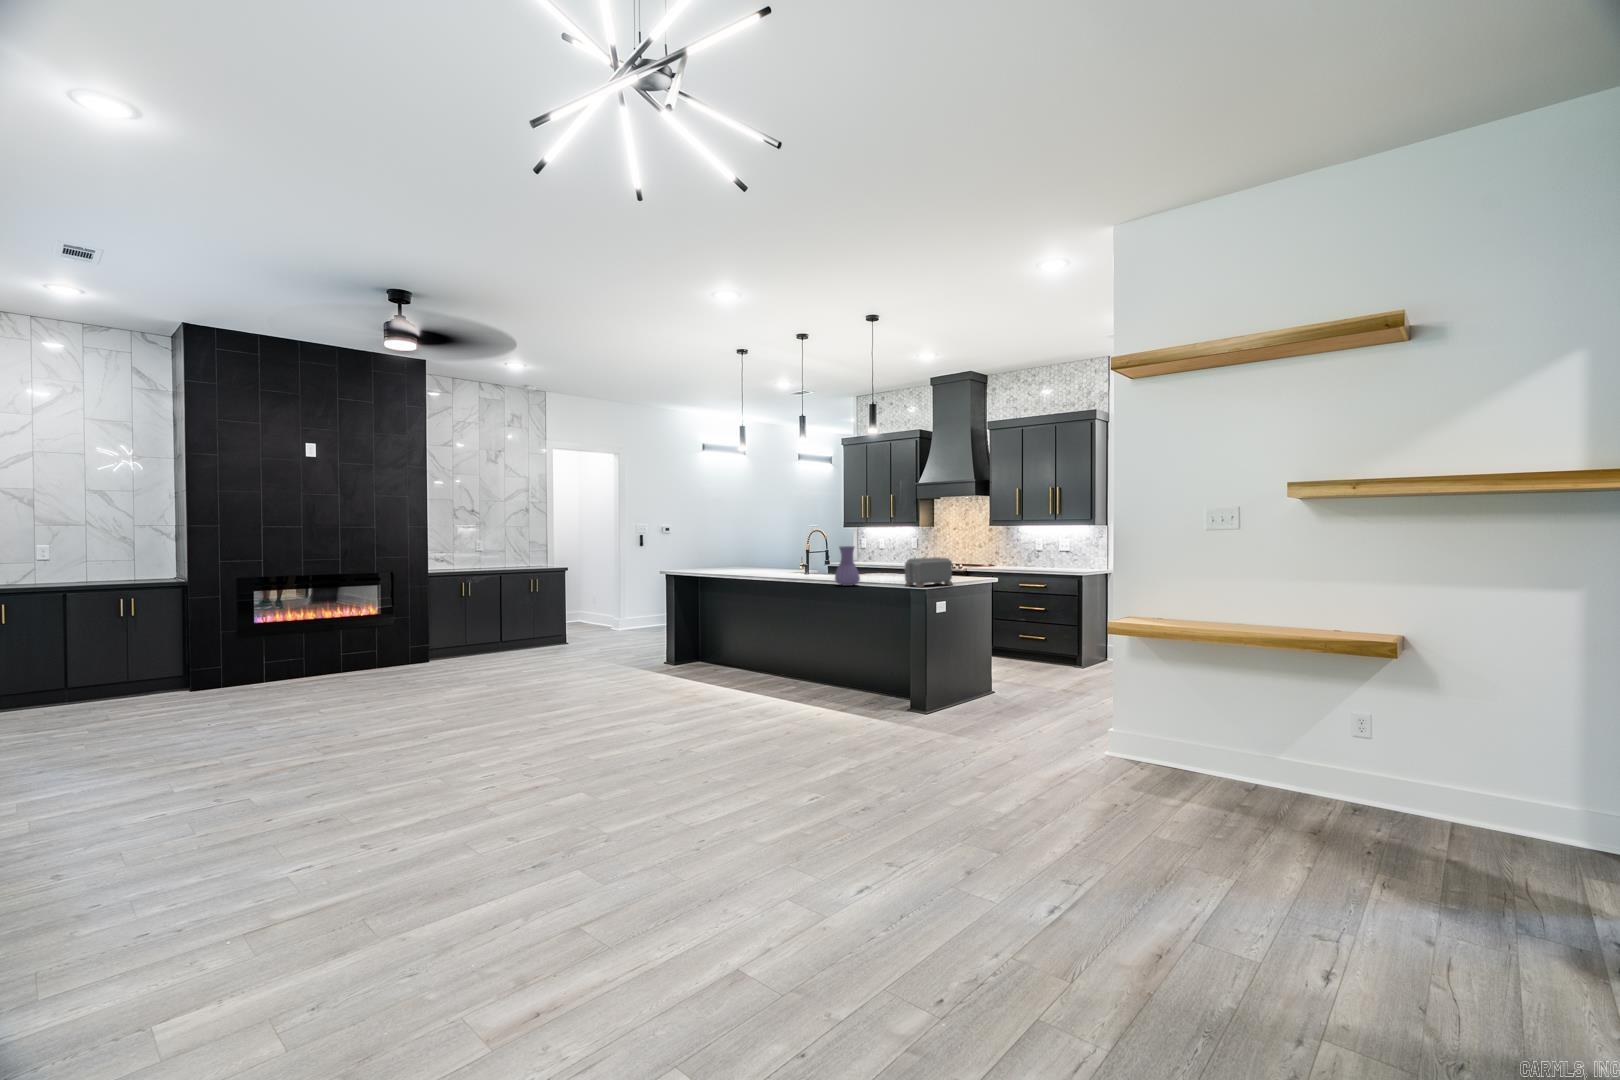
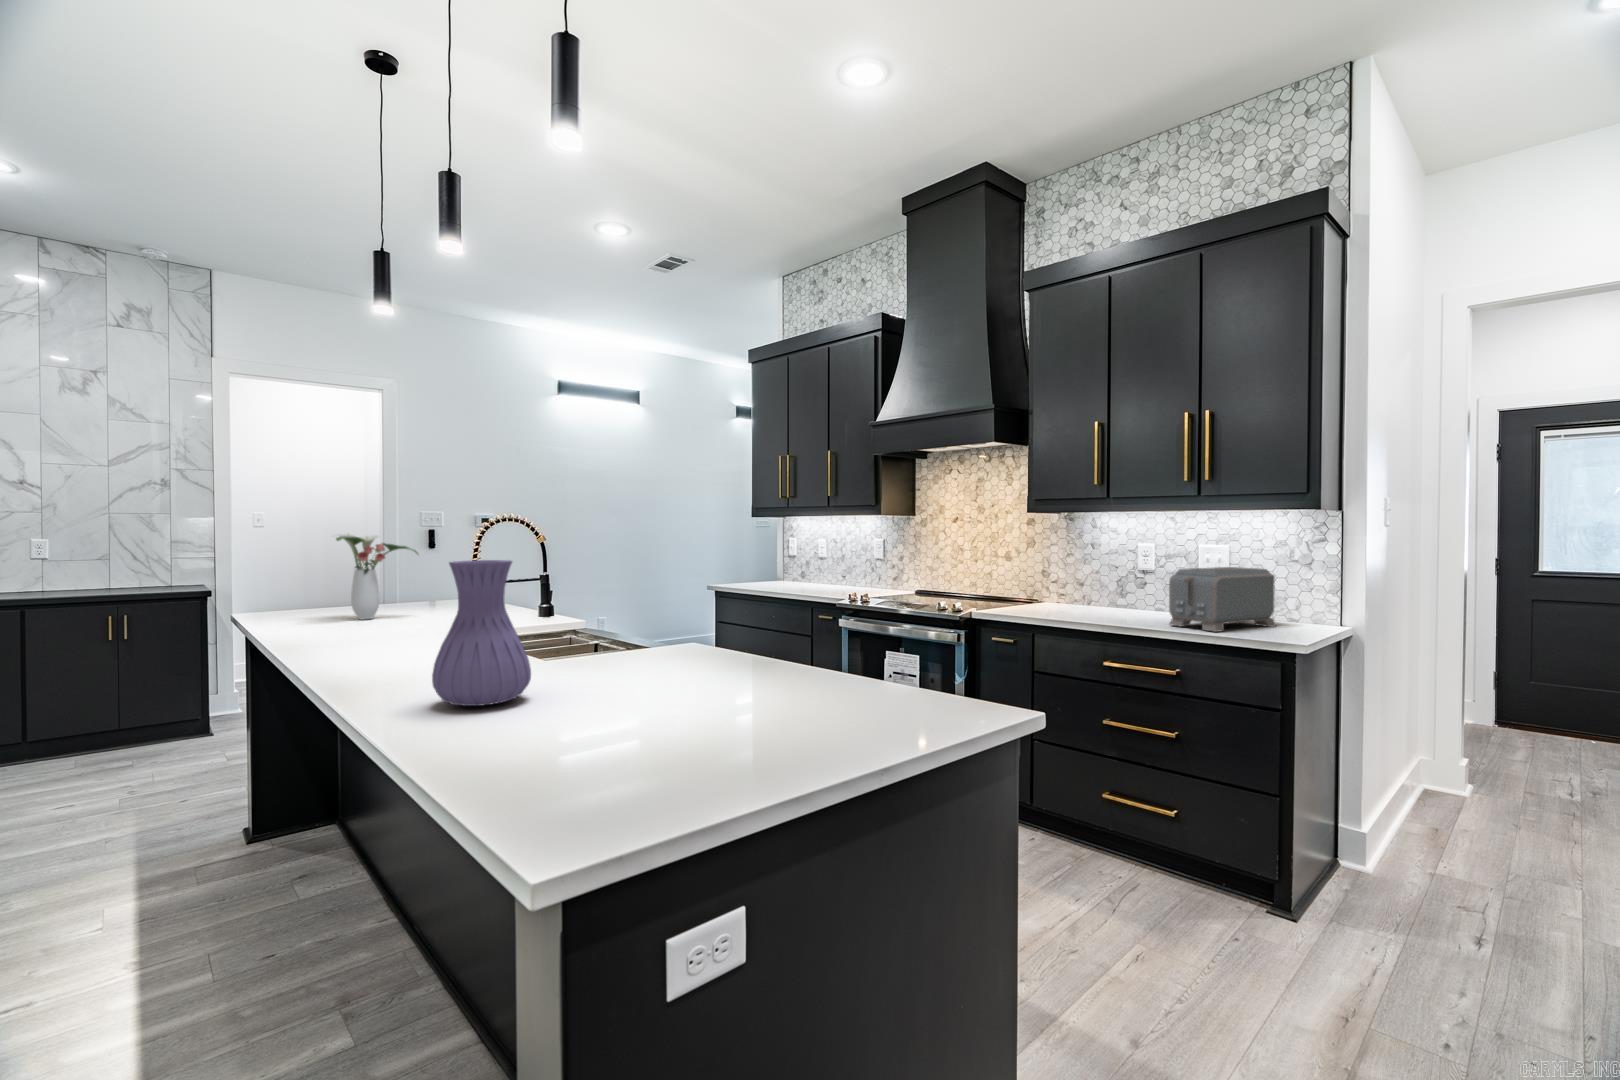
flower arrangement: none [703,539,737,575] -> present [336,534,418,620]
toaster: present [905,557,952,587] -> present [1169,567,1276,632]

